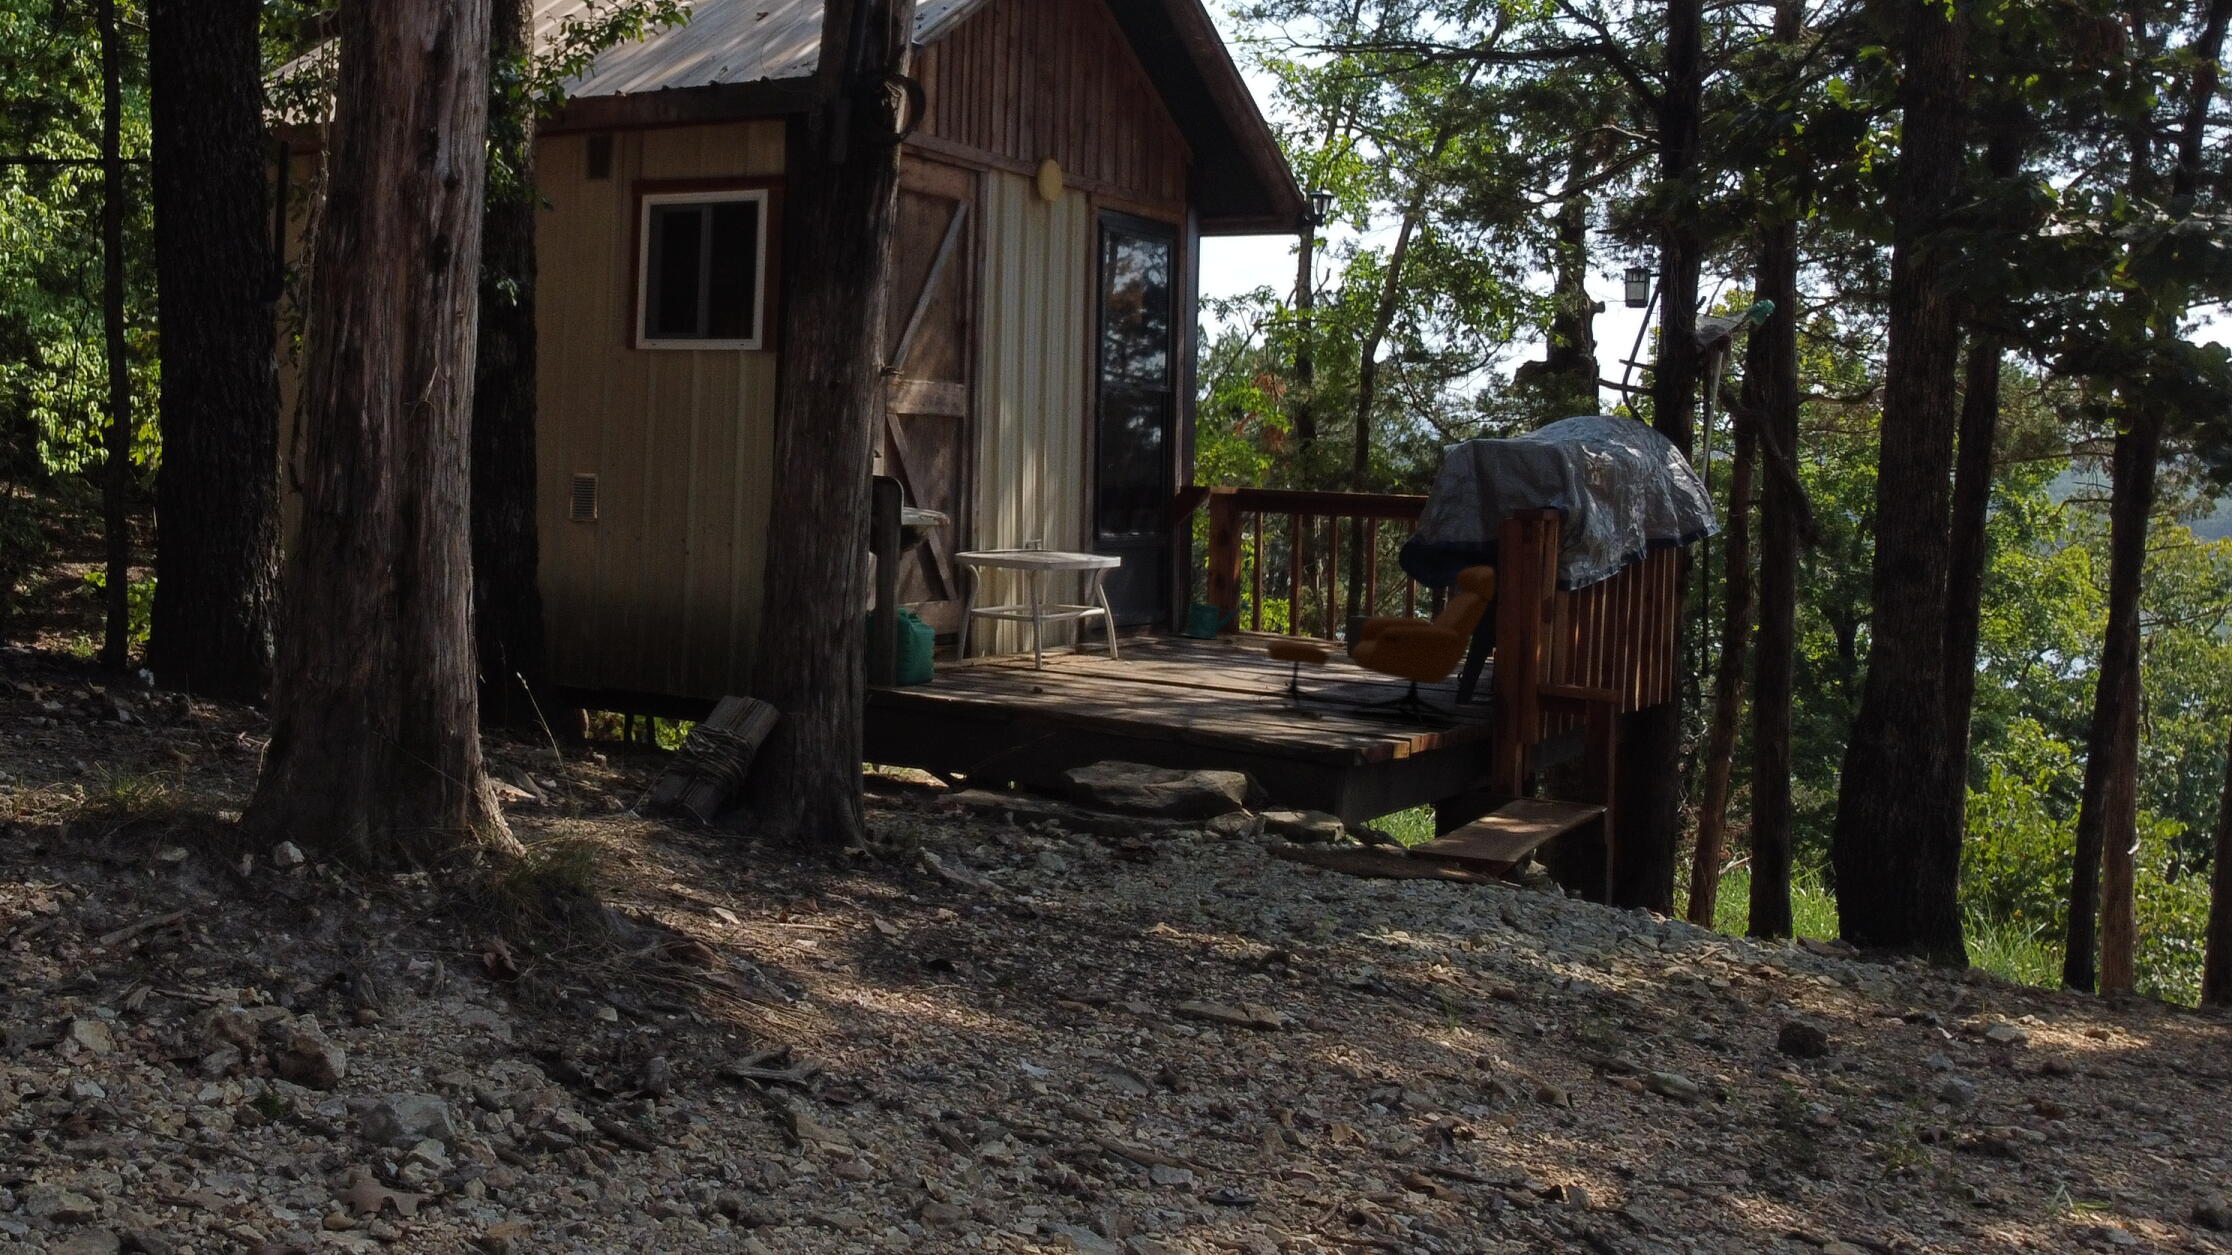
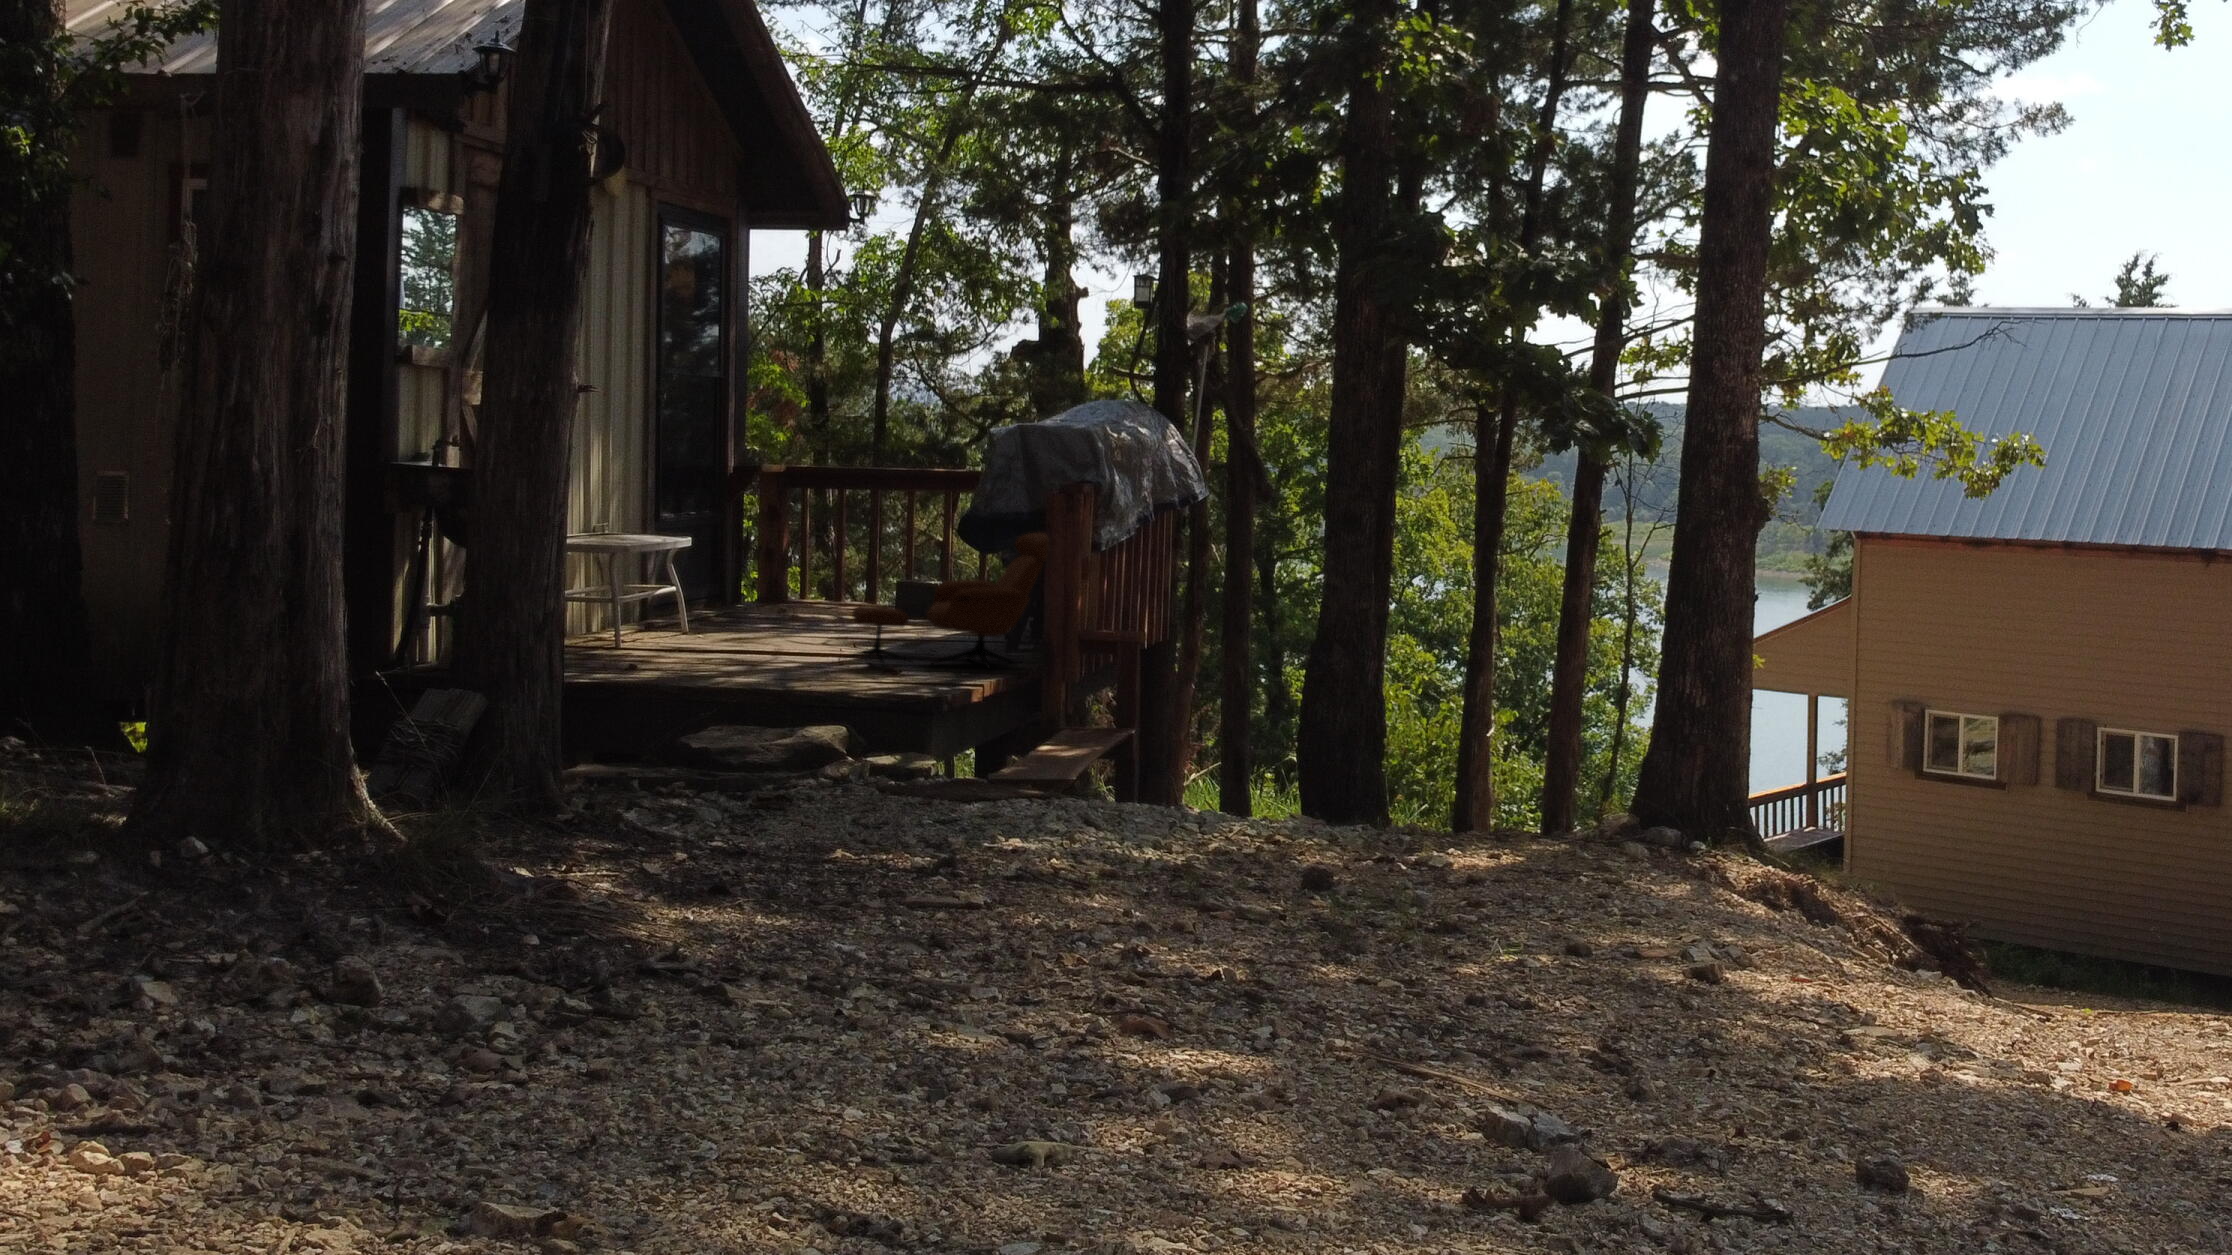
watering can: present [1180,595,1250,639] -> none [742,567,811,610]

